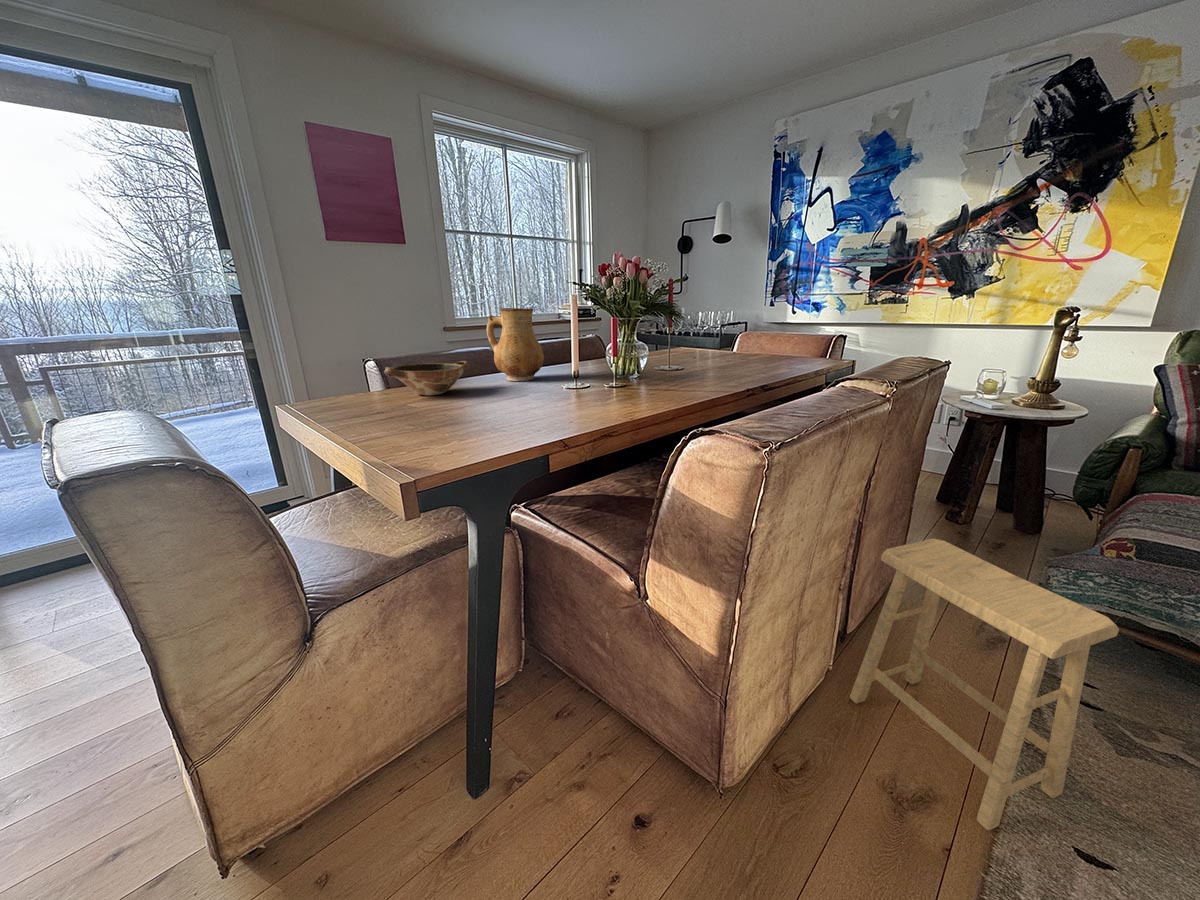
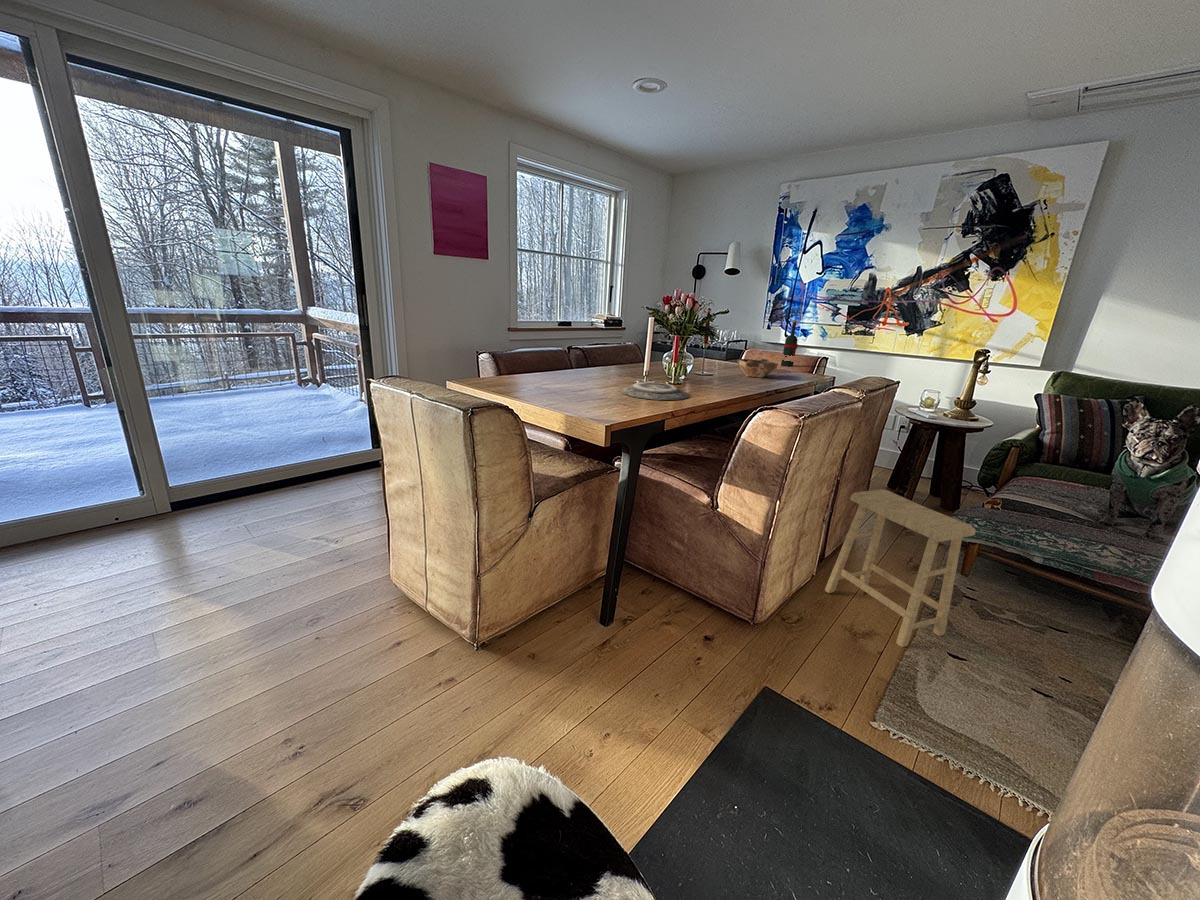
wine bottle: none [783,289,803,351] -> present [781,320,798,366]
ceramic pitcher: present [487,308,544,381] -> none [585,323,623,375]
bowl: present [384,361,469,395] -> present [737,359,778,378]
plate: none [501,389,610,420] -> present [620,382,690,400]

